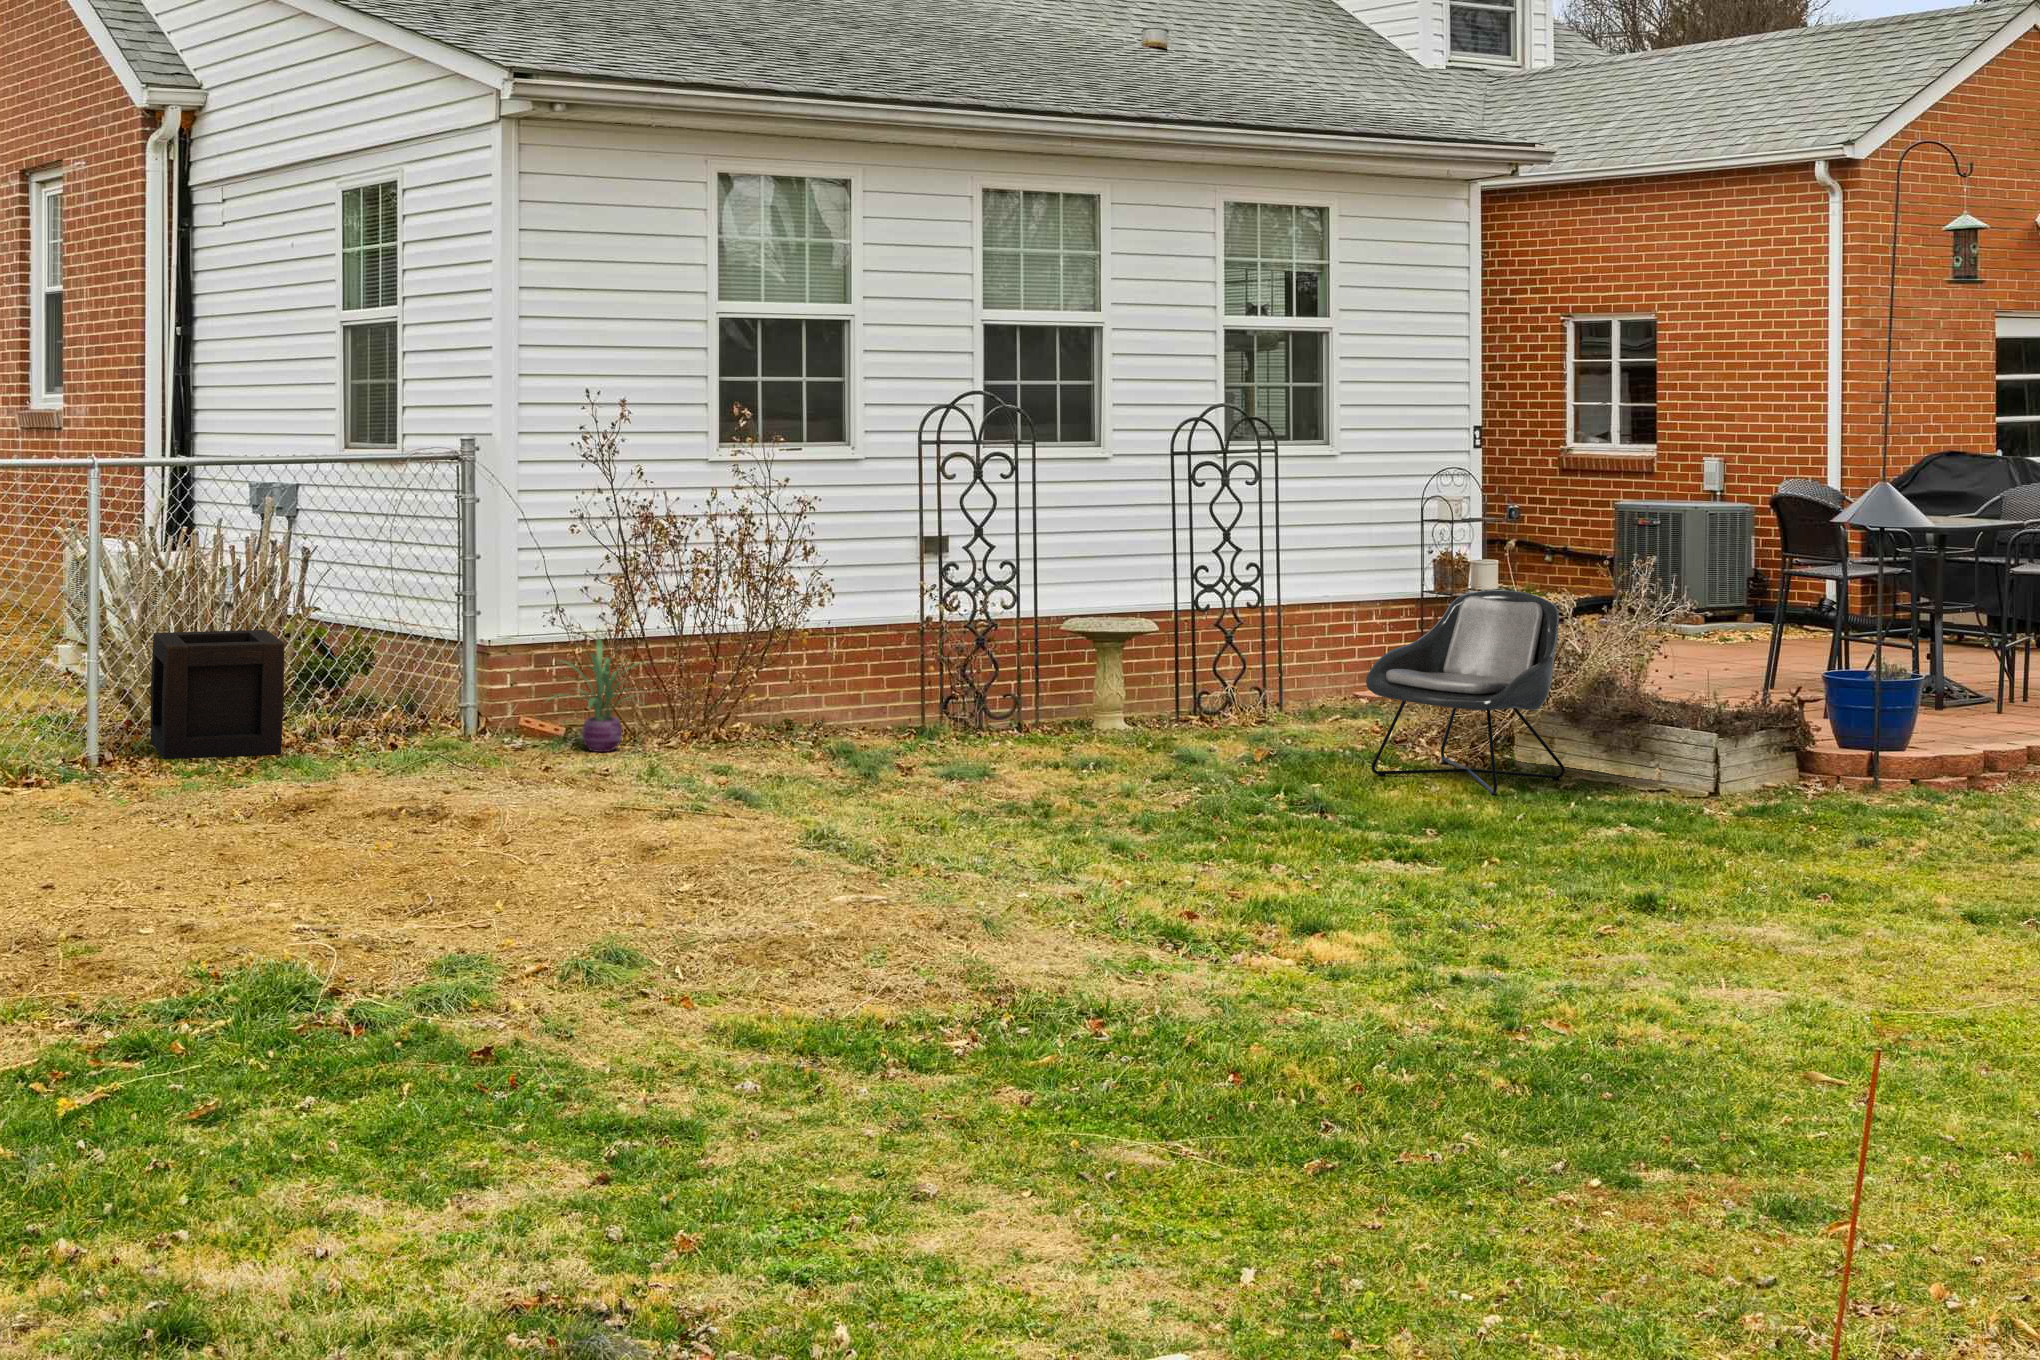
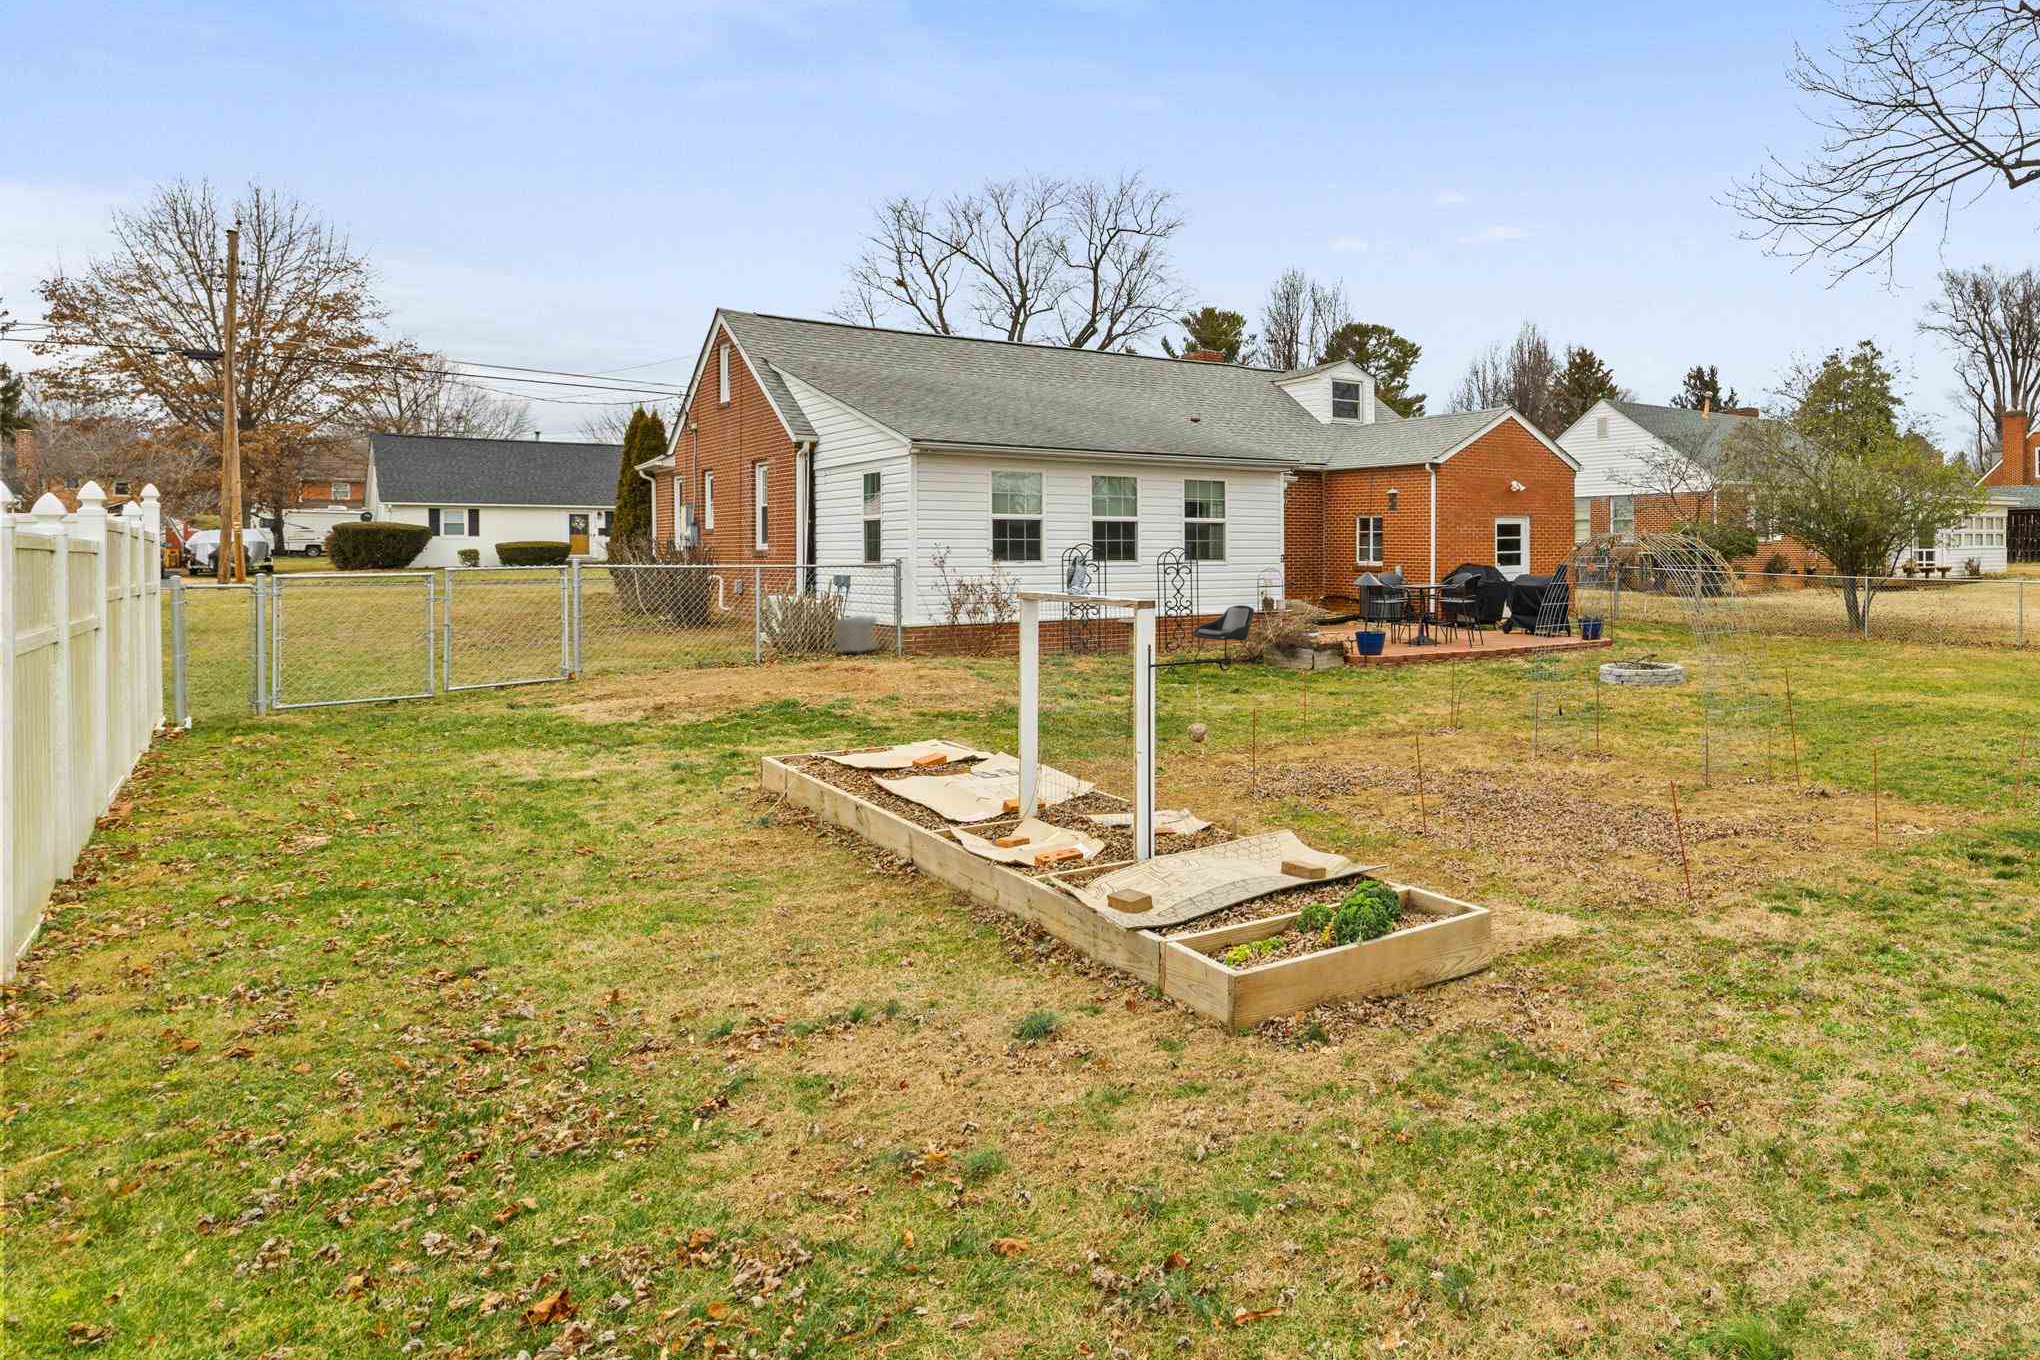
storage bench: none [286,611,414,736] -> present [835,616,878,652]
wooden crate: present [151,630,284,759] -> none [786,621,830,660]
decorative plant: present [545,638,641,752] -> none [921,622,962,658]

